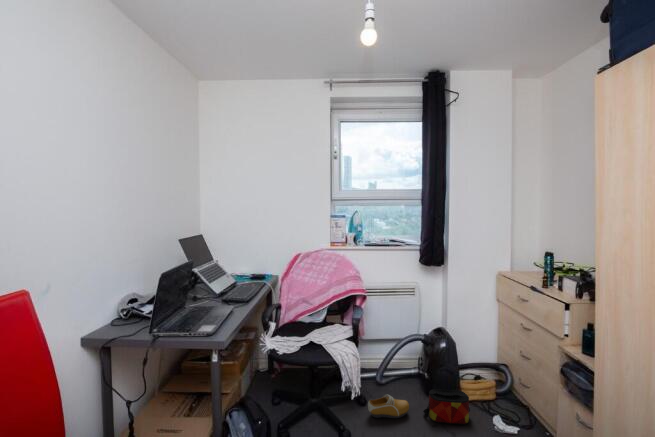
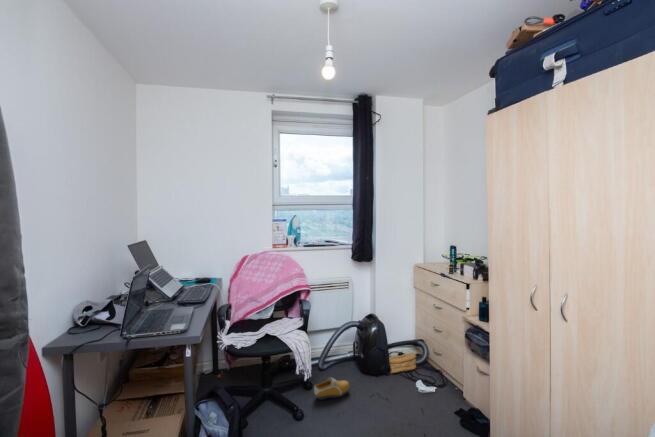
bag: present [423,389,470,425] -> none [361,365,398,395]

